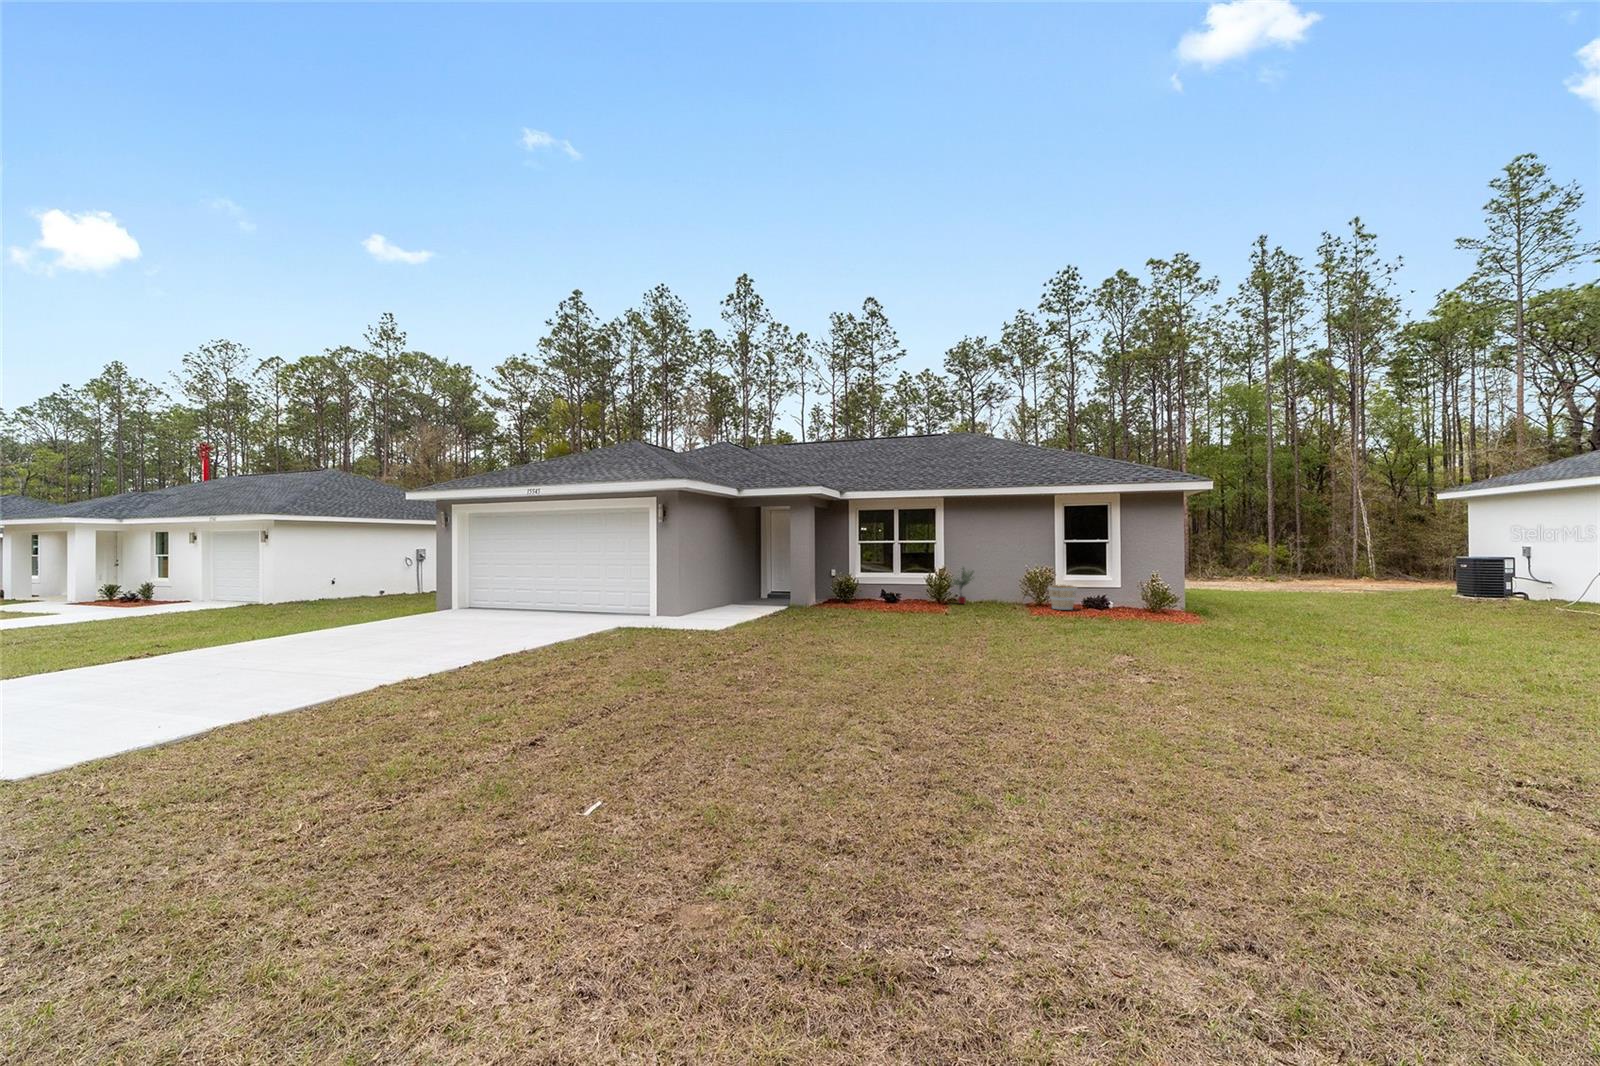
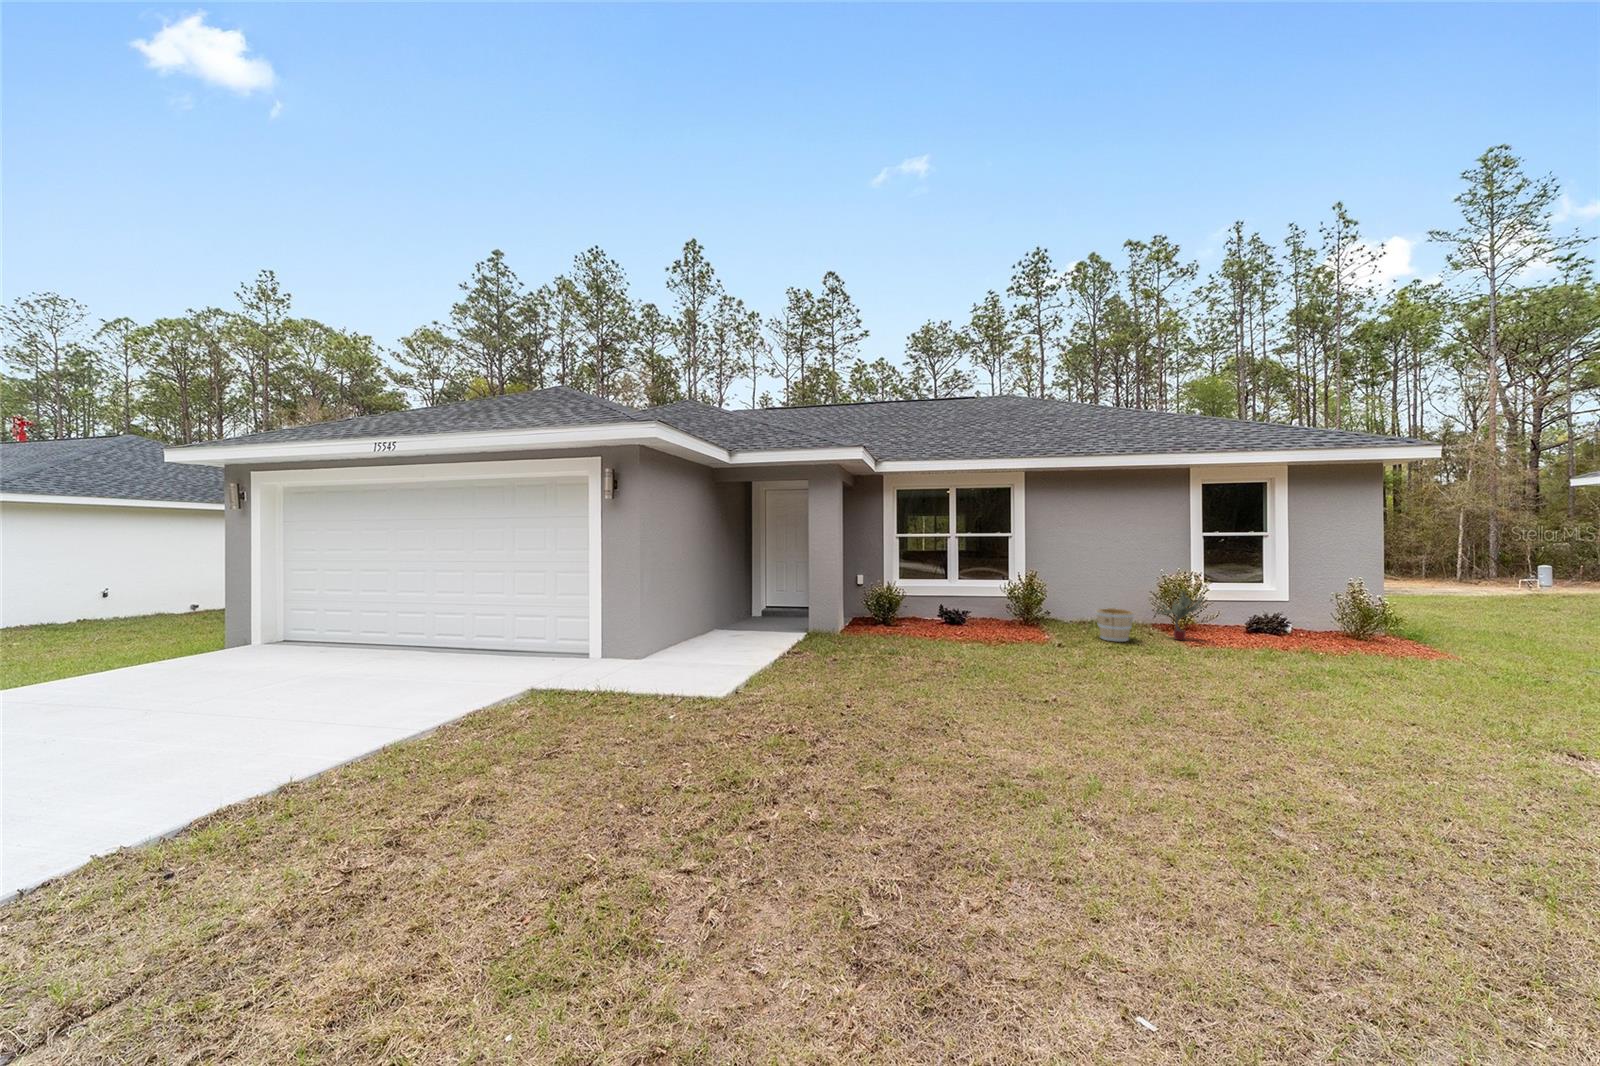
potted tree: present [951,567,974,604] -> present [1158,592,1204,640]

